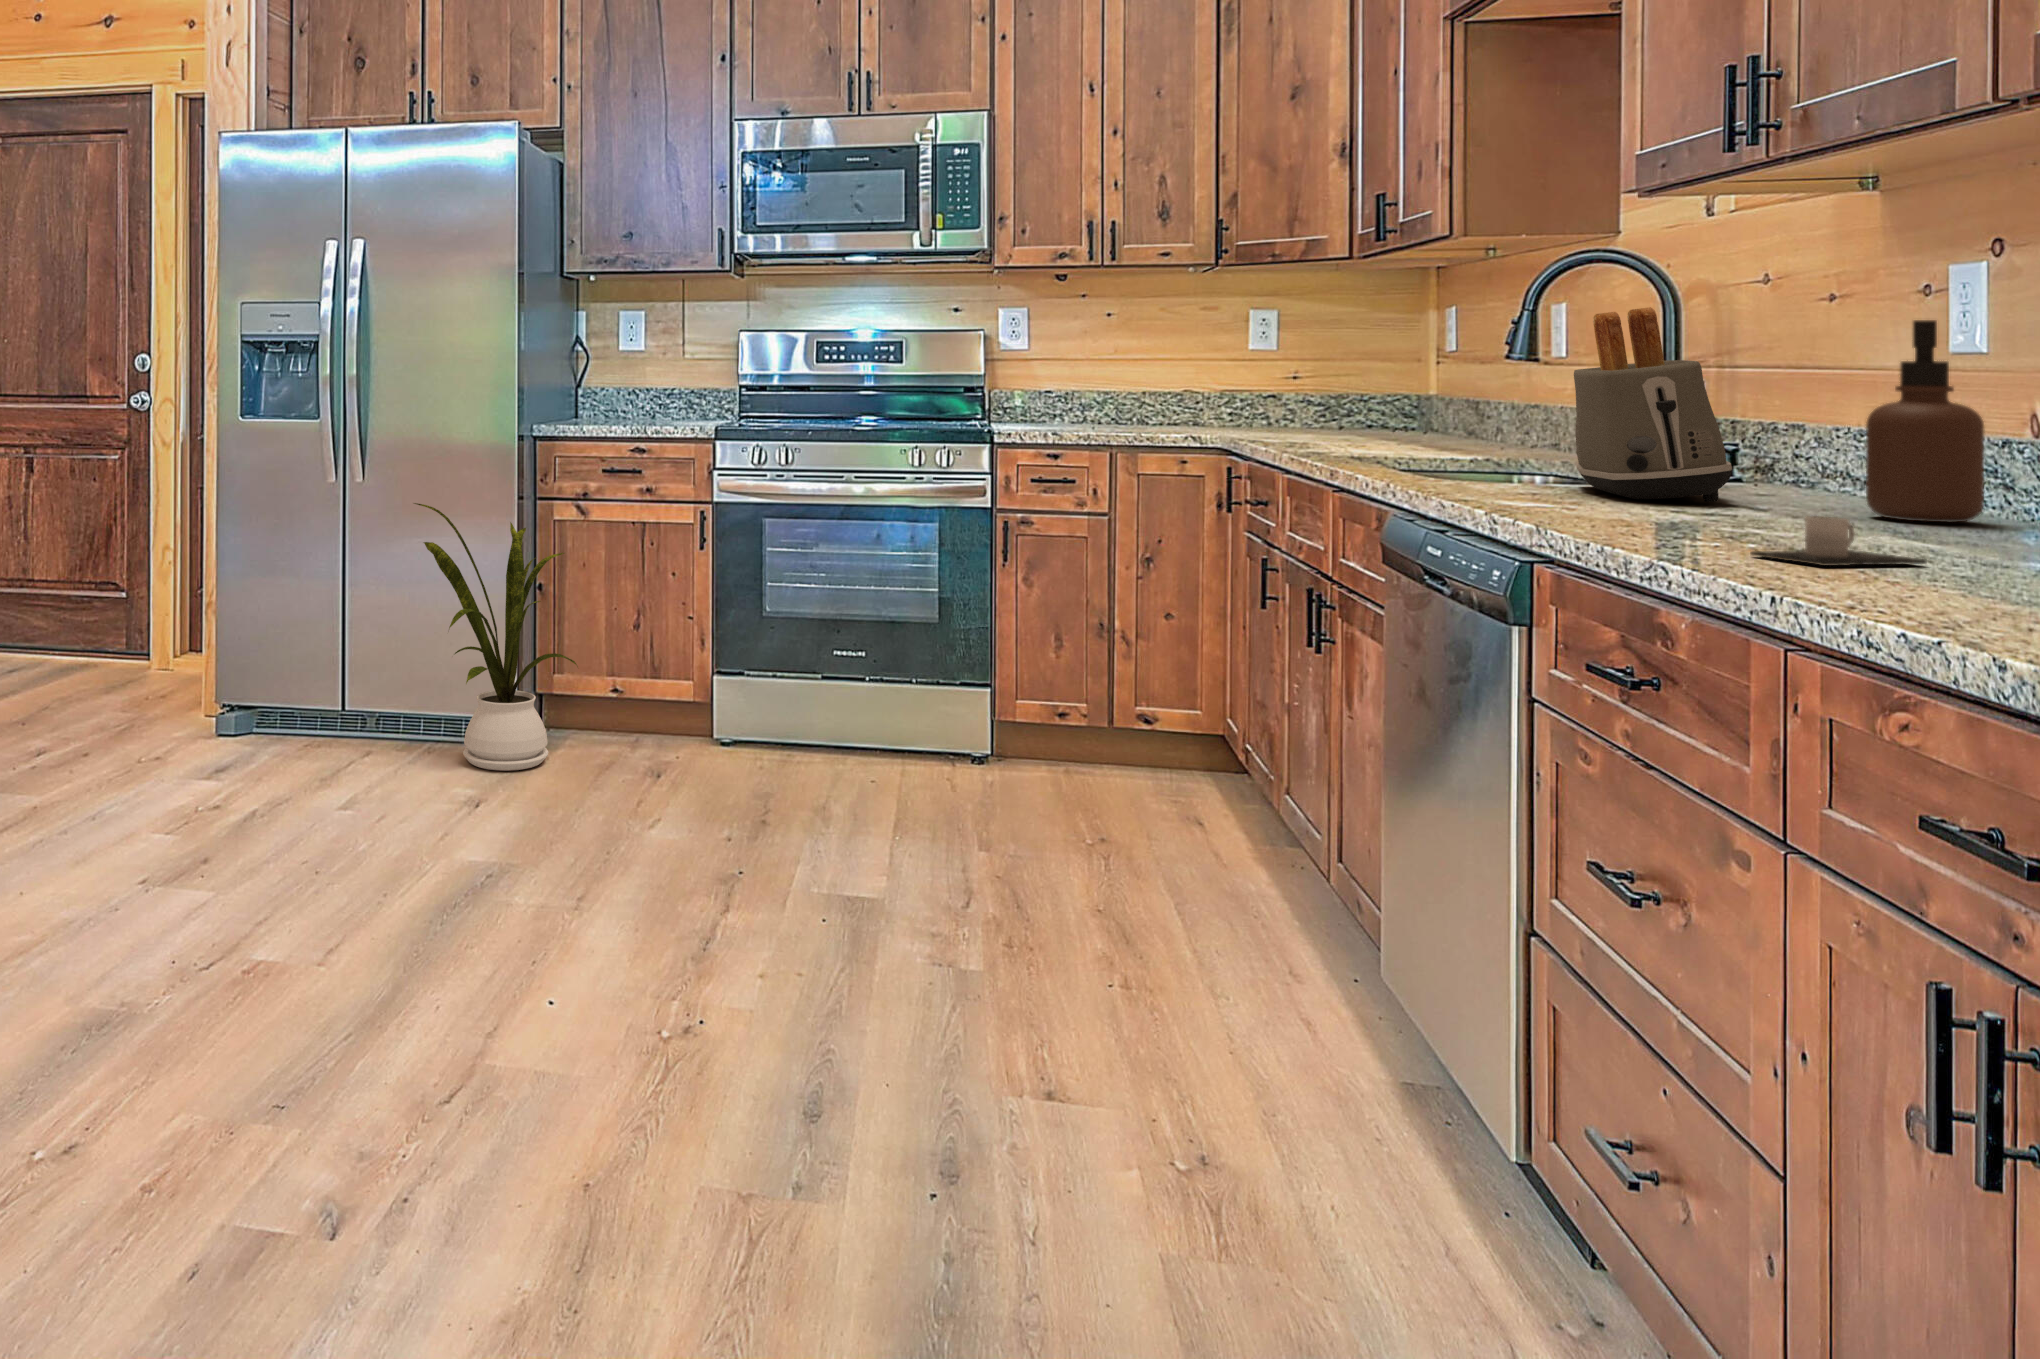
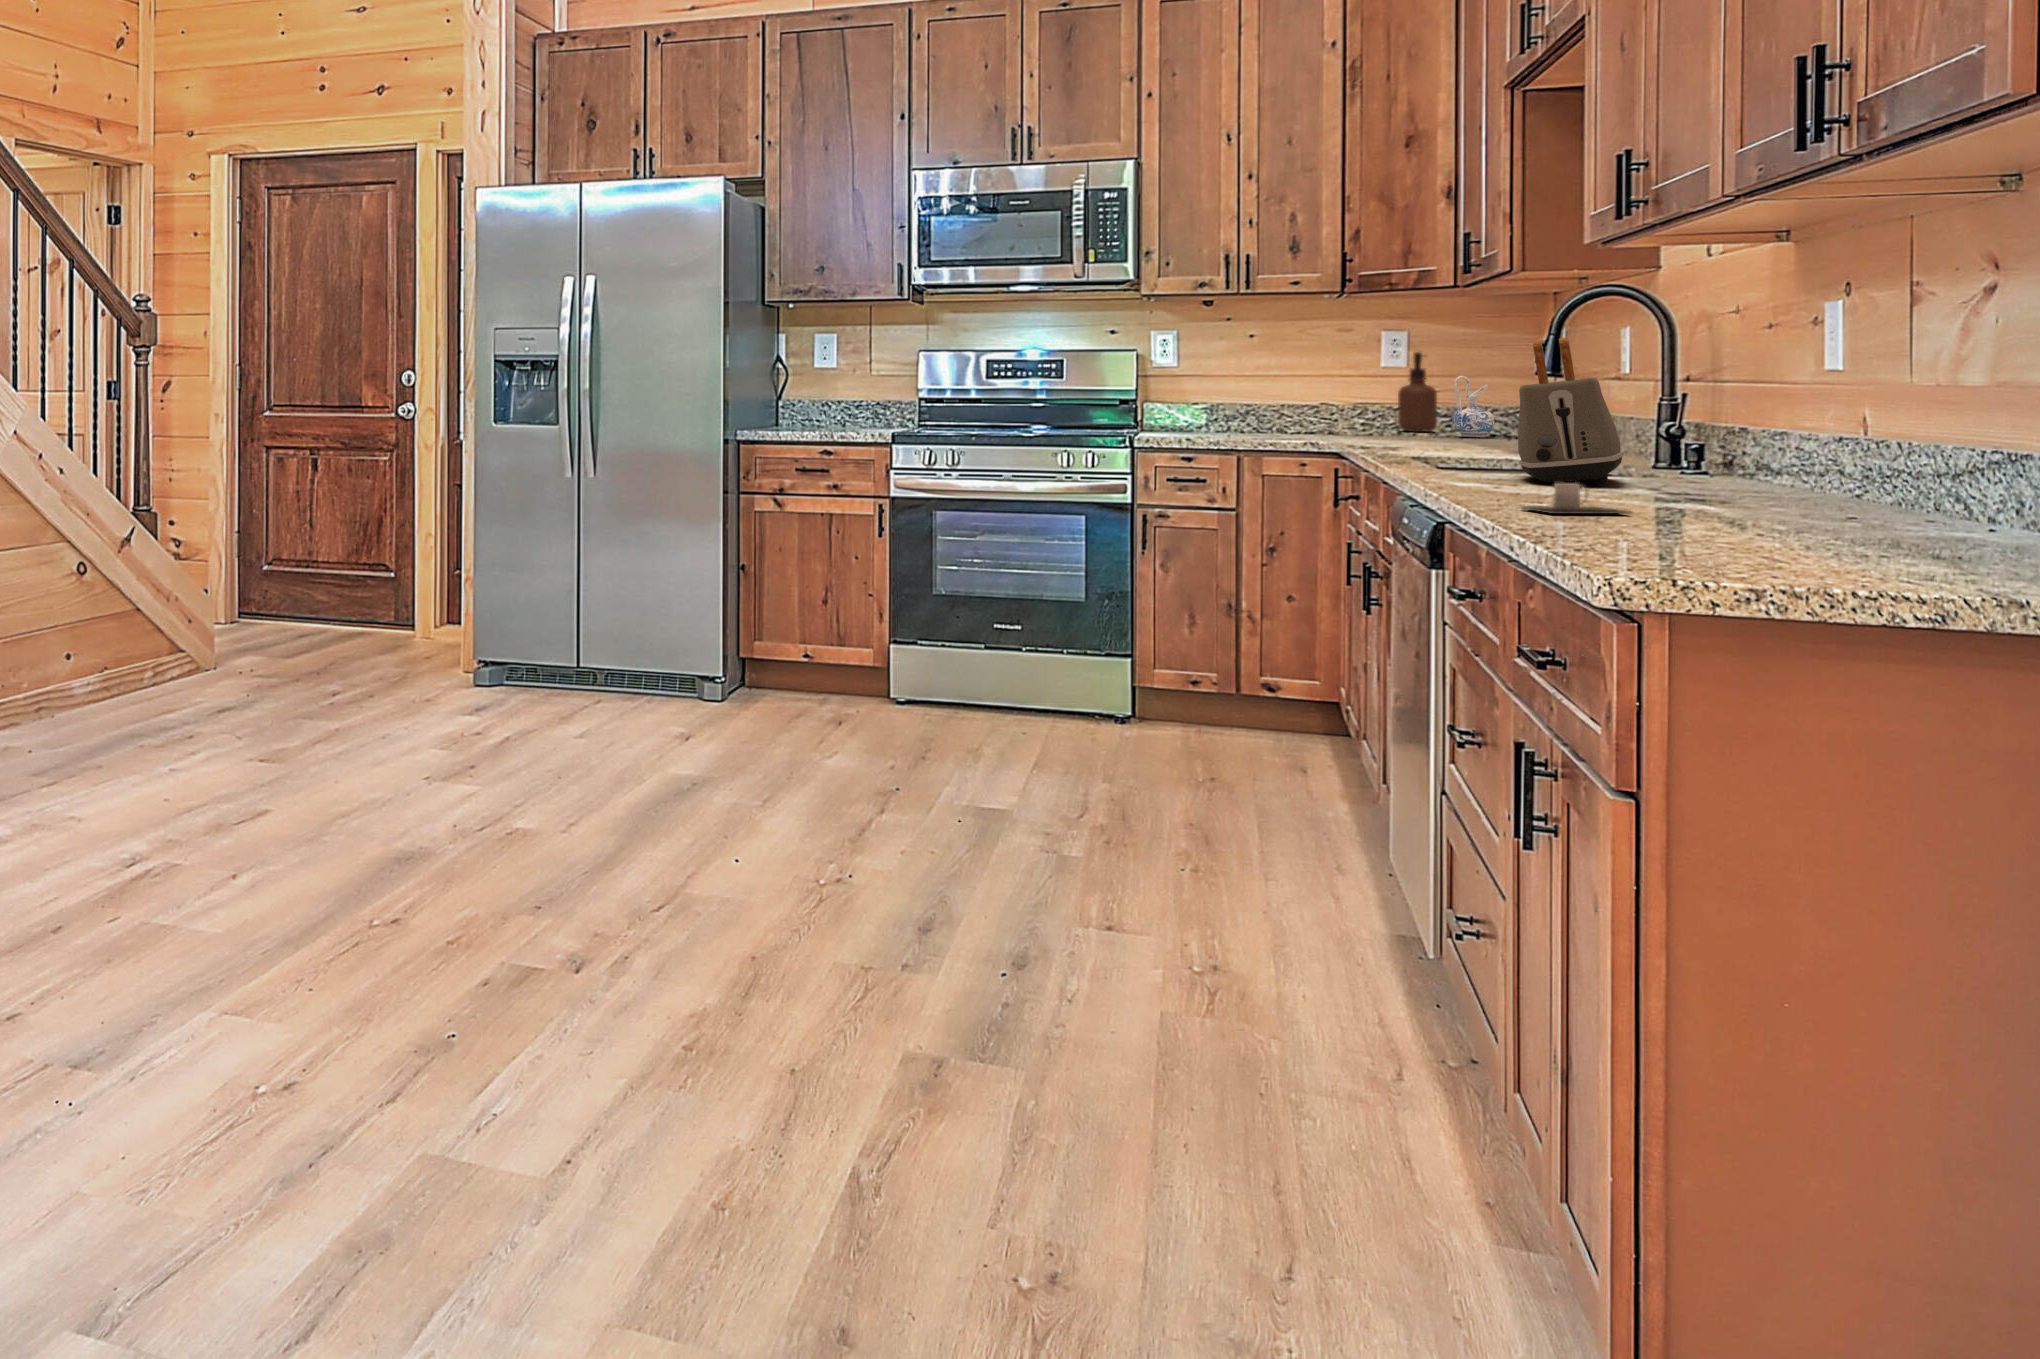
soap dispenser: present [1866,320,1984,522] -> present [1398,352,1437,432]
ceramic pitcher: none [1342,358,1389,428] -> present [1452,376,1495,437]
house plant: present [414,503,578,771] -> none [632,494,774,718]

